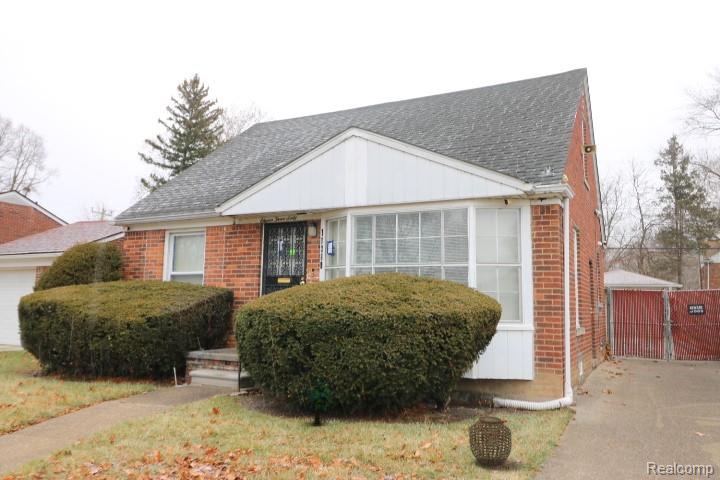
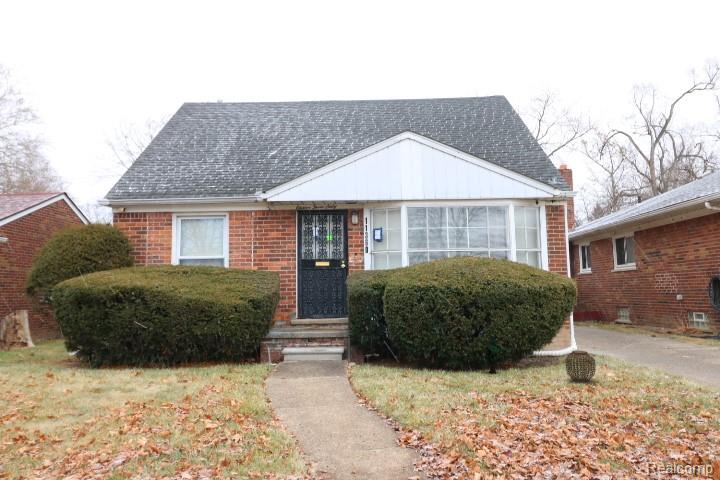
woven basket: present [469,416,512,466] -> present [565,351,595,382]

